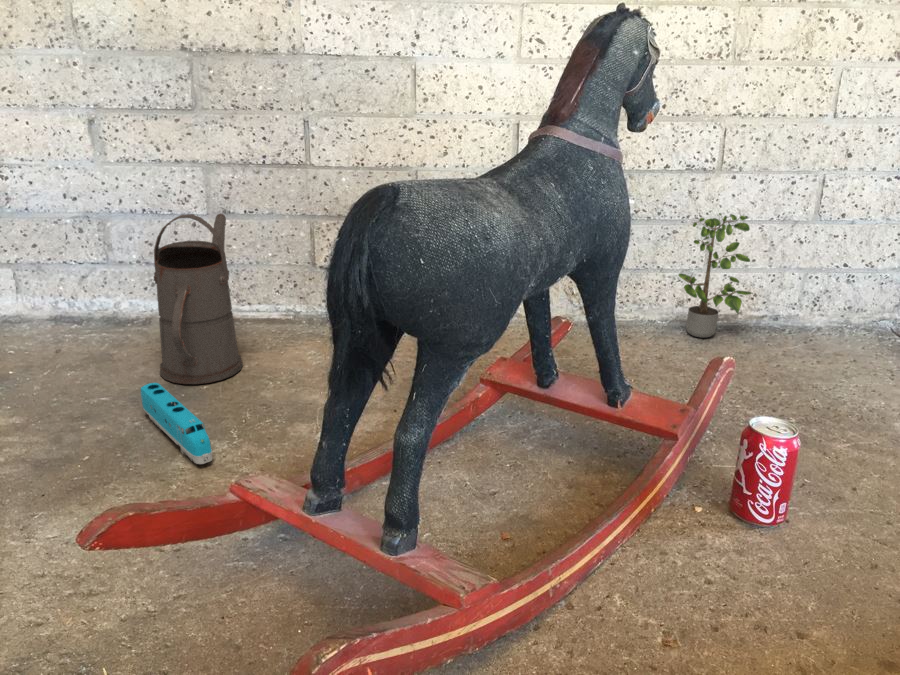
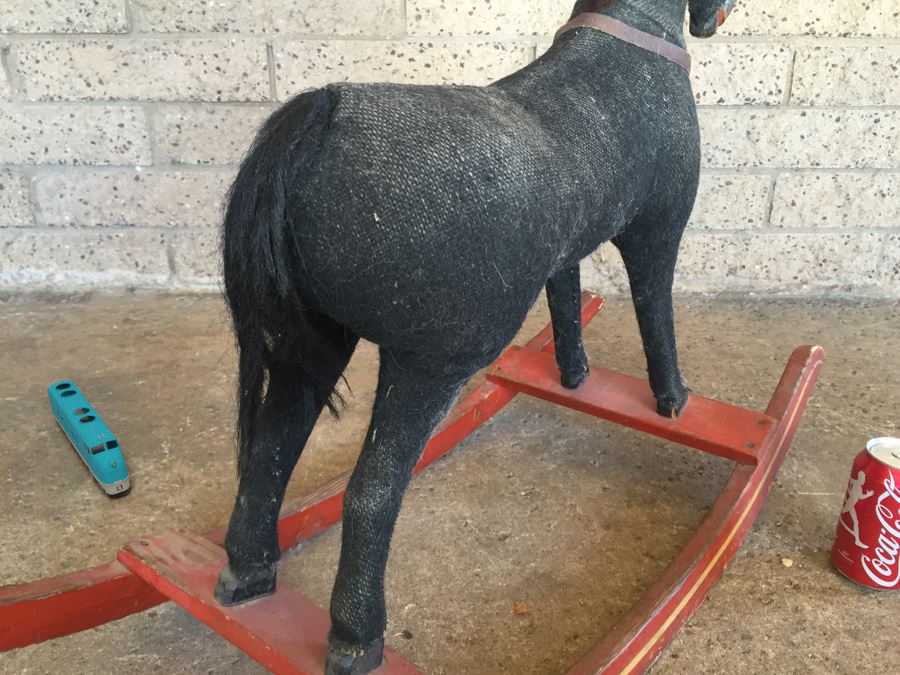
potted plant: present [679,213,752,338] -> none [731,156,828,313]
watering can: present [154,214,243,384] -> none [70,162,193,378]

